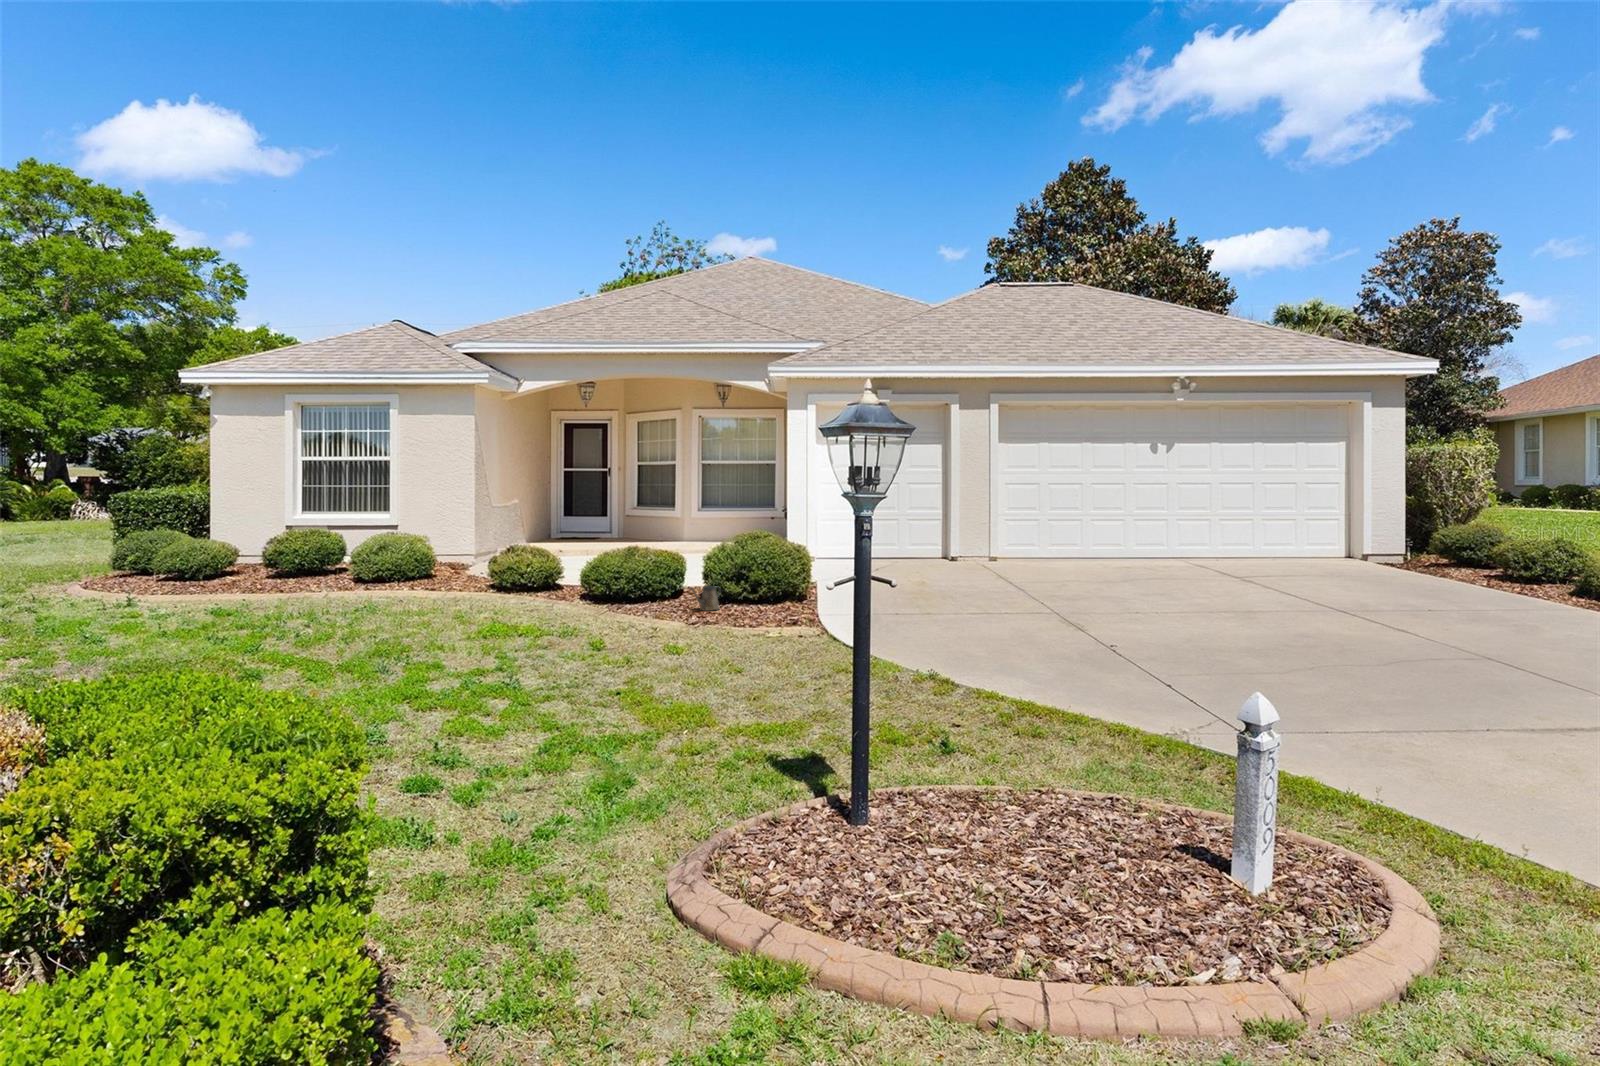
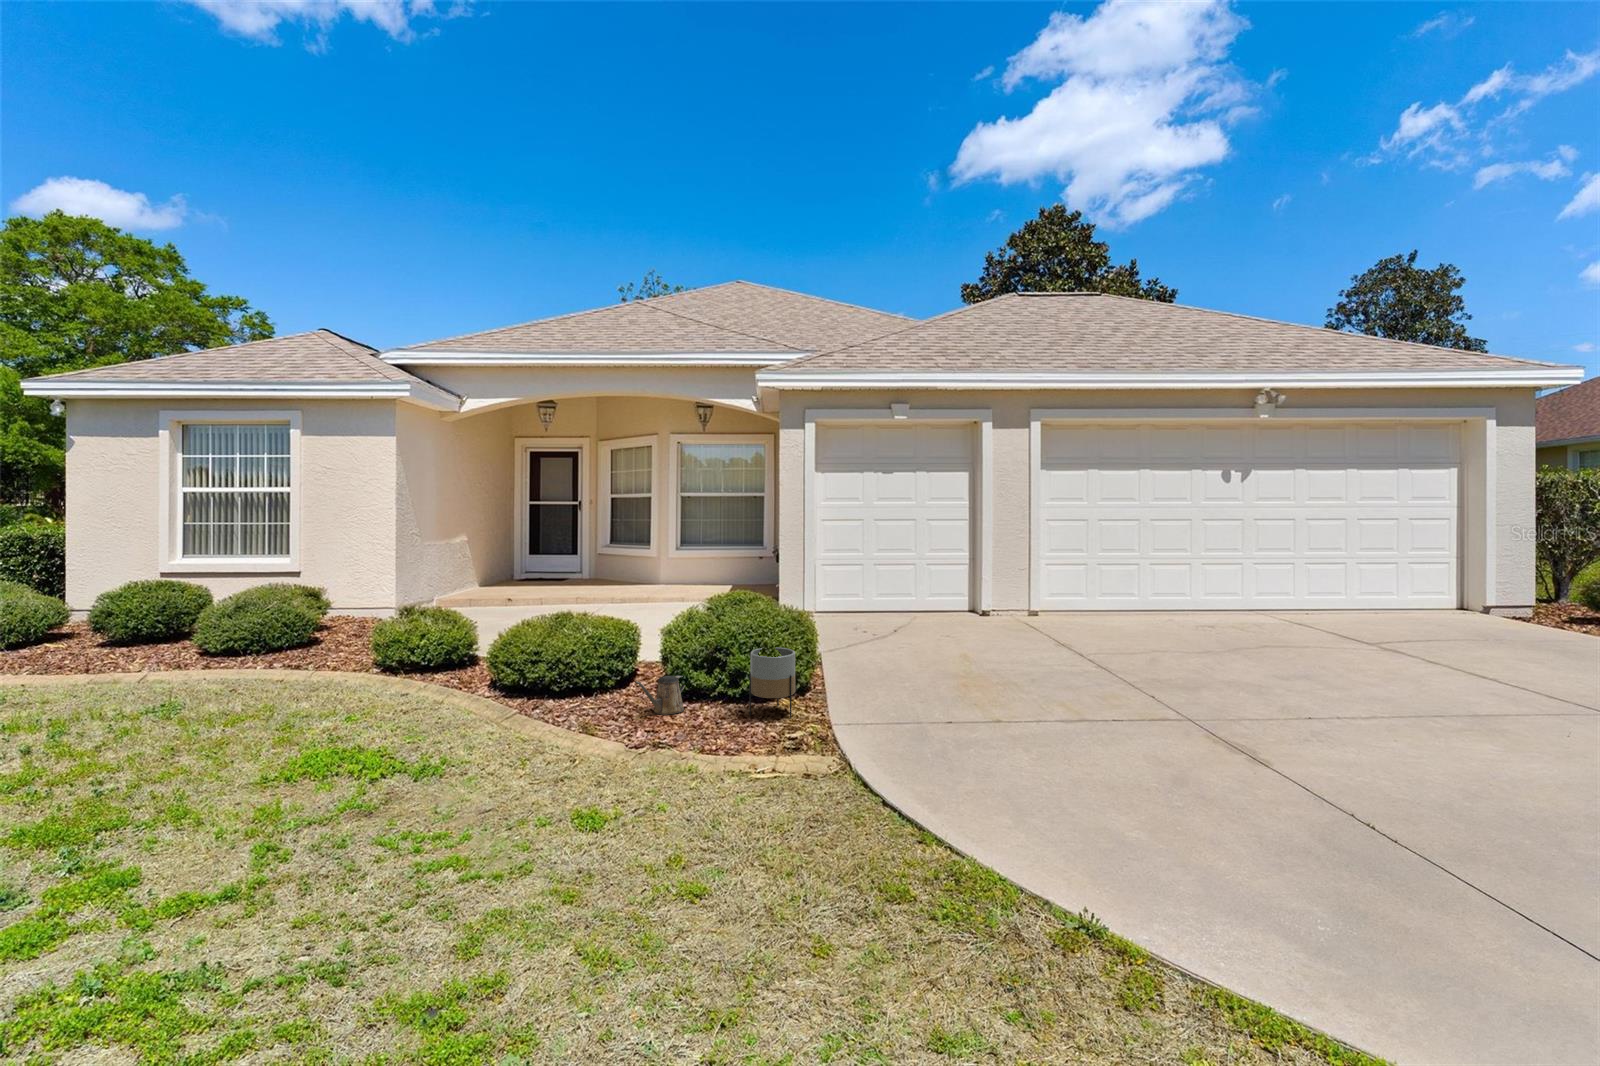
planter: none [765,567,796,613] -> present [749,647,796,718]

